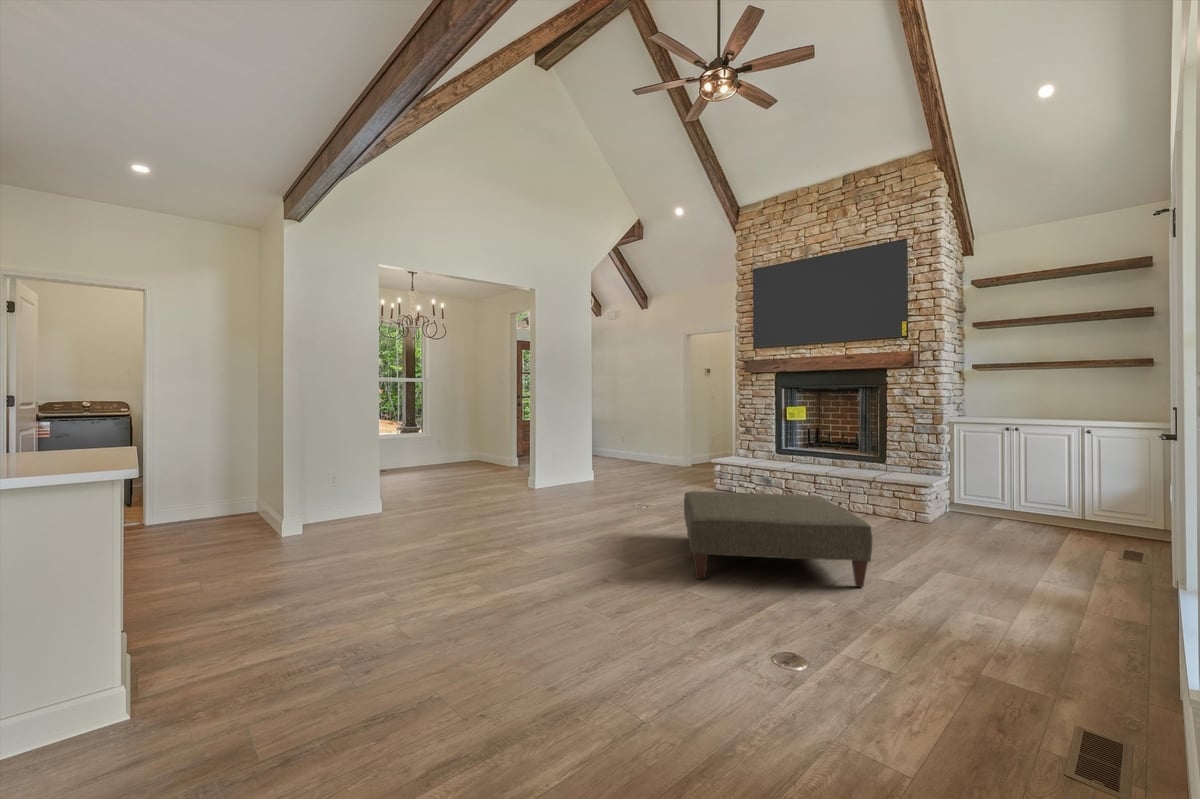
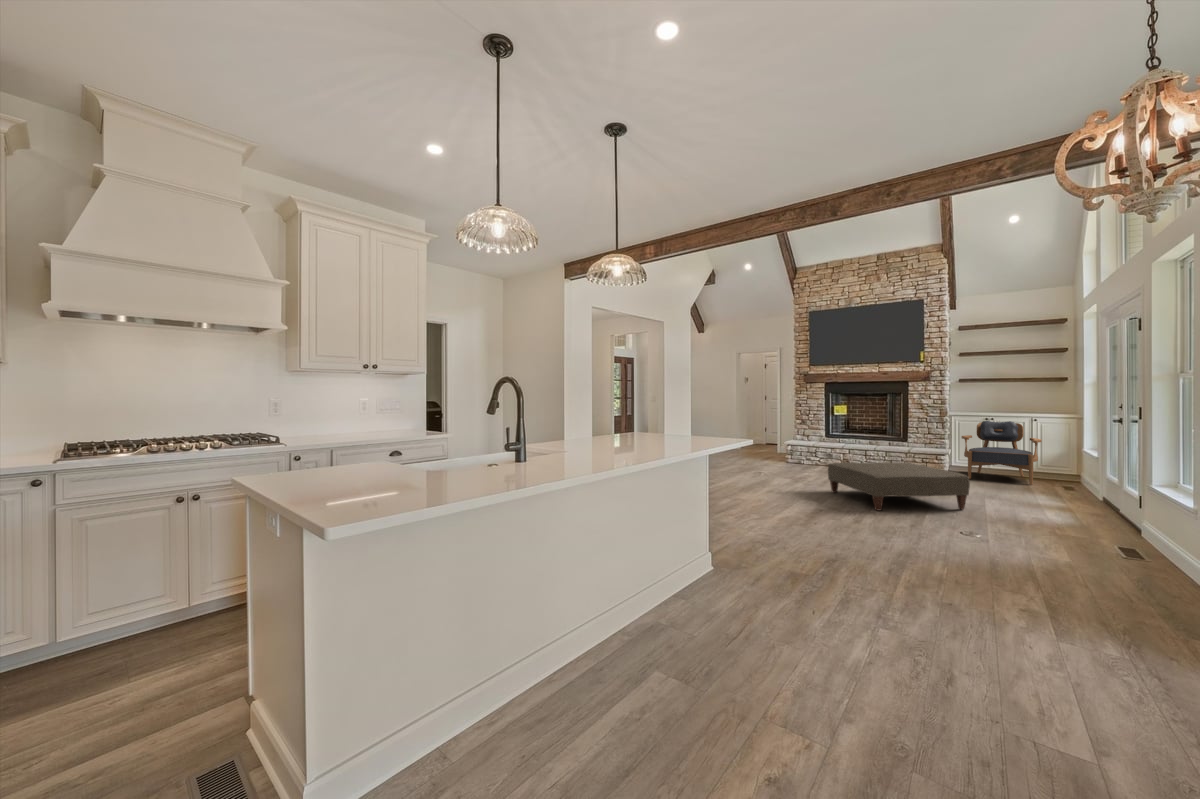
armchair: none [961,433,1092,545] -> present [962,421,1042,485]

